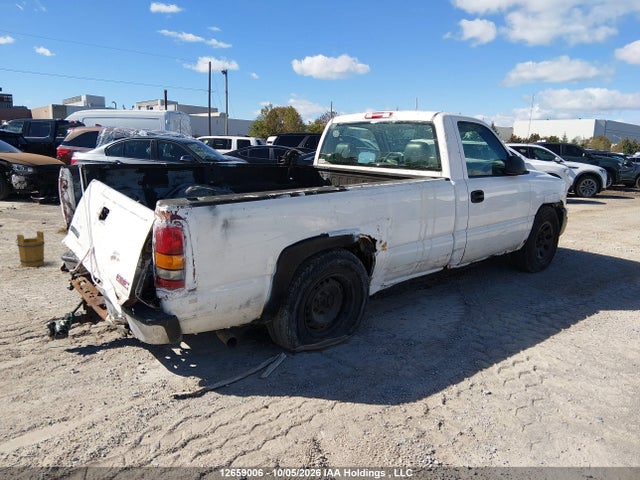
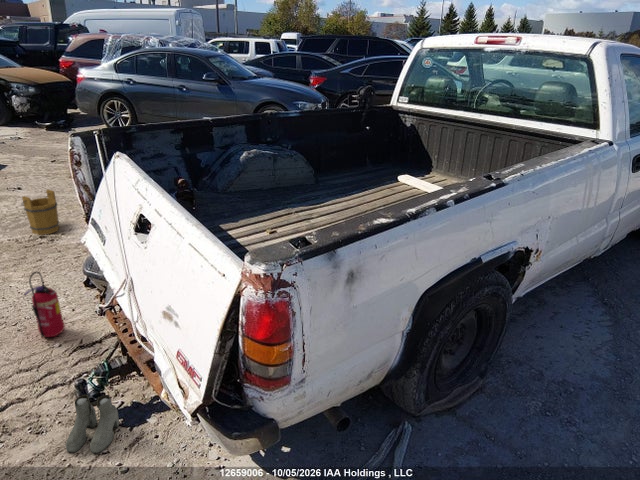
fire extinguisher: none [16,266,43,319] -> present [25,272,64,338]
boots: none [38,333,77,371] -> present [66,395,119,453]

